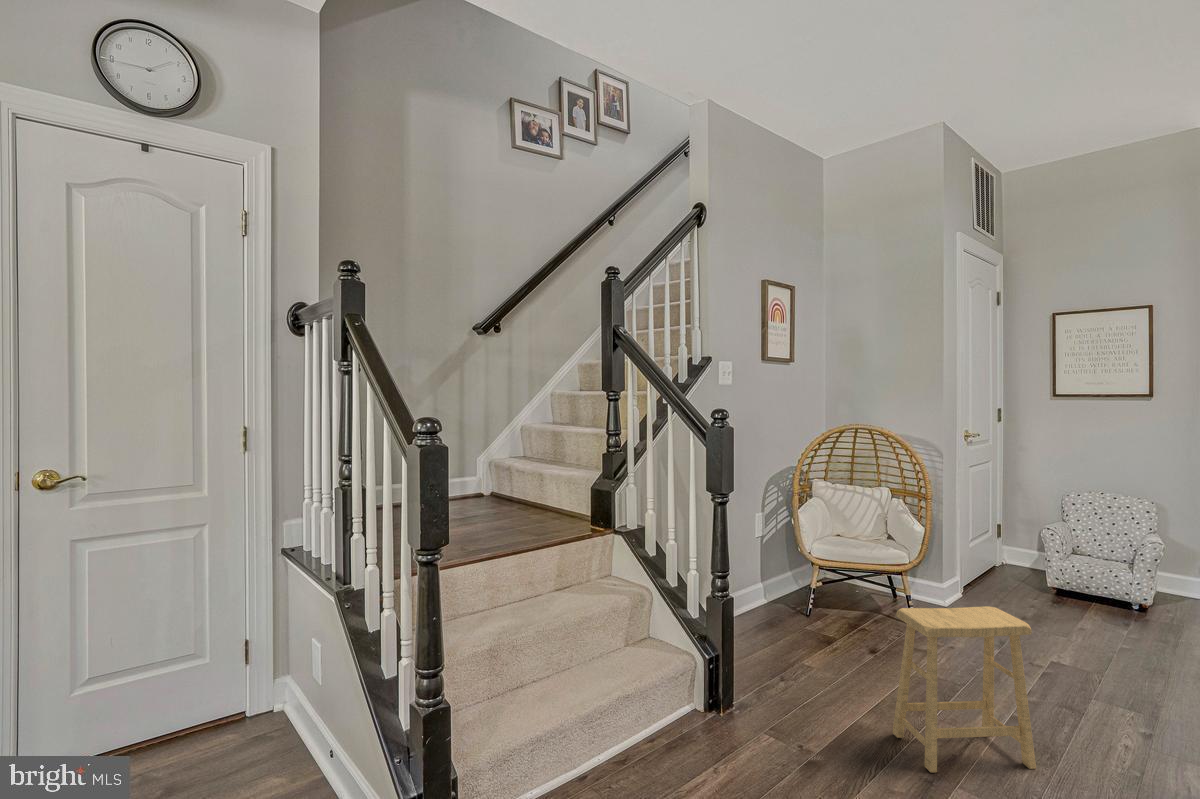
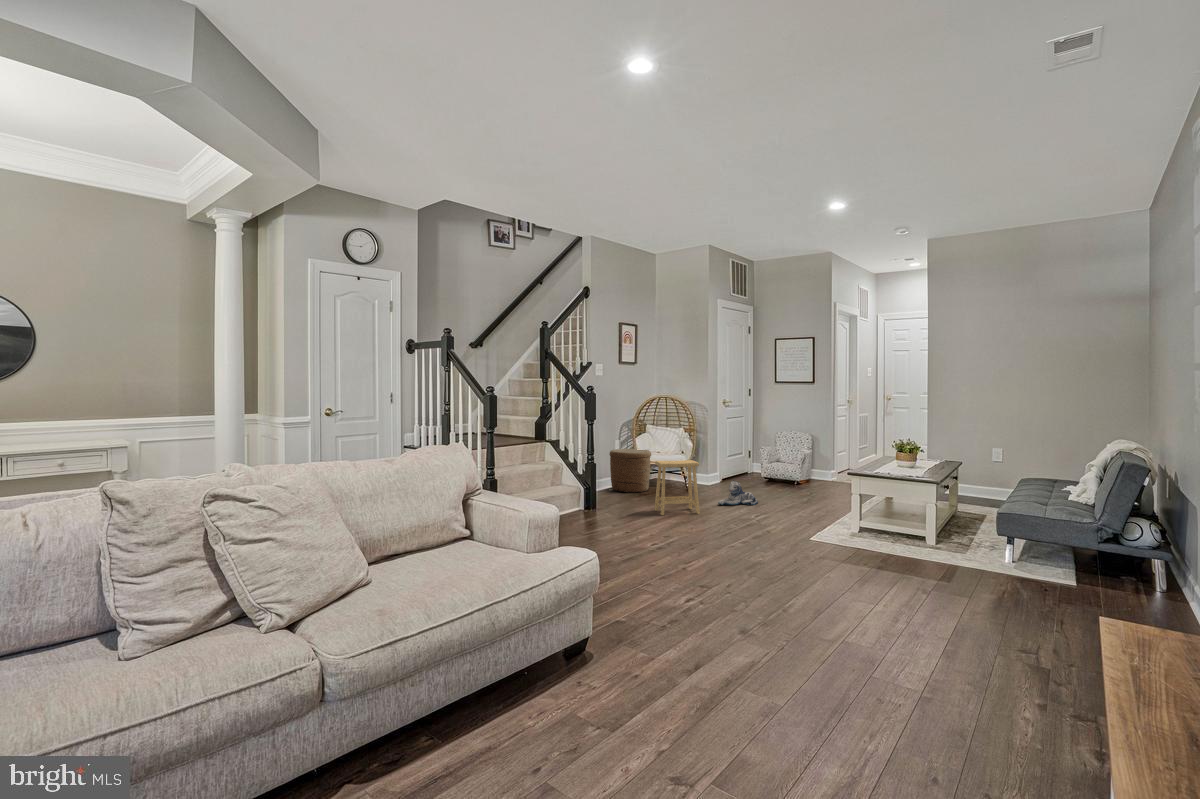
woven basket: none [746,531,836,634] -> present [609,449,651,493]
plush toy: none [1047,648,1152,721] -> present [718,480,758,505]

